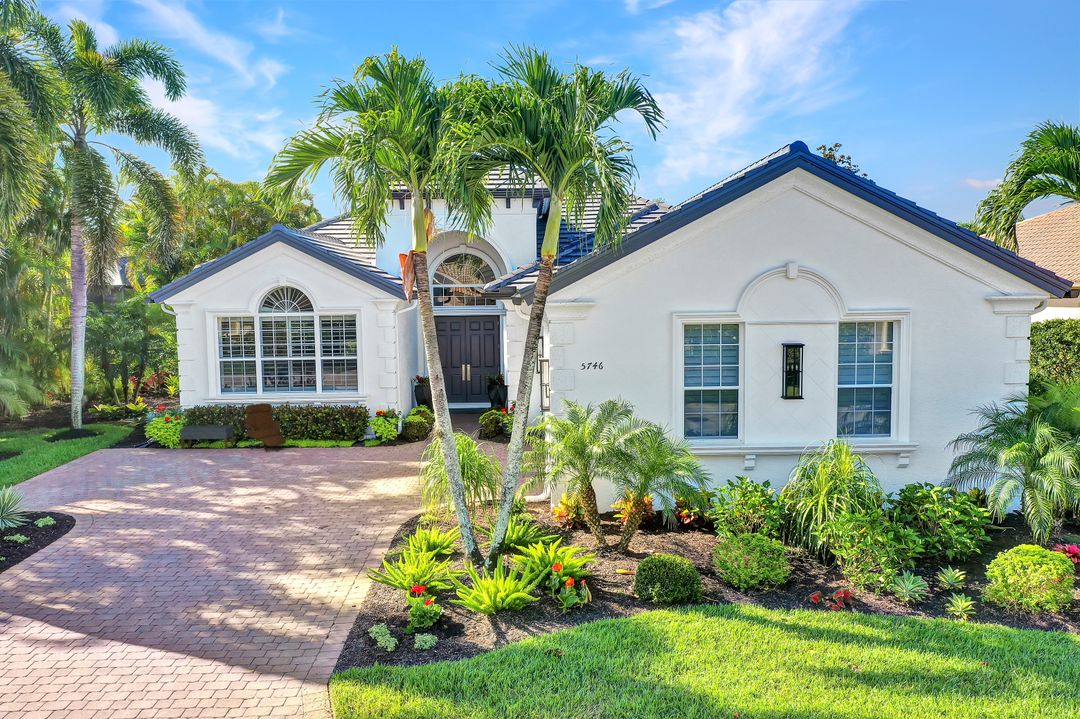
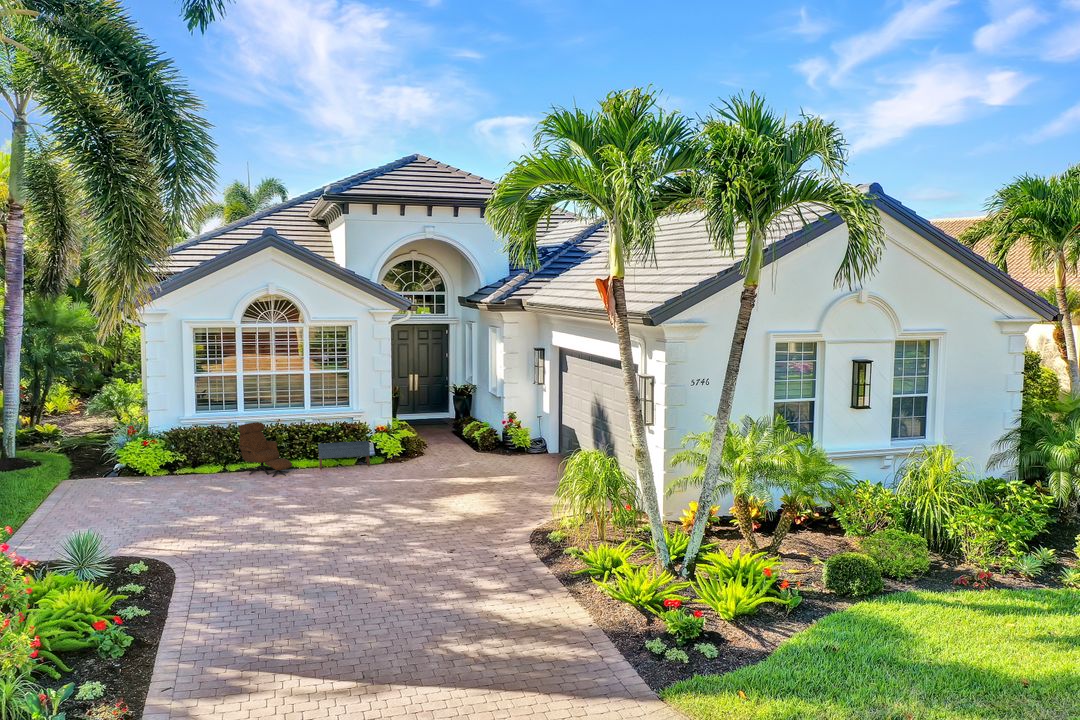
bench: present [180,425,234,449] -> present [318,441,370,469]

